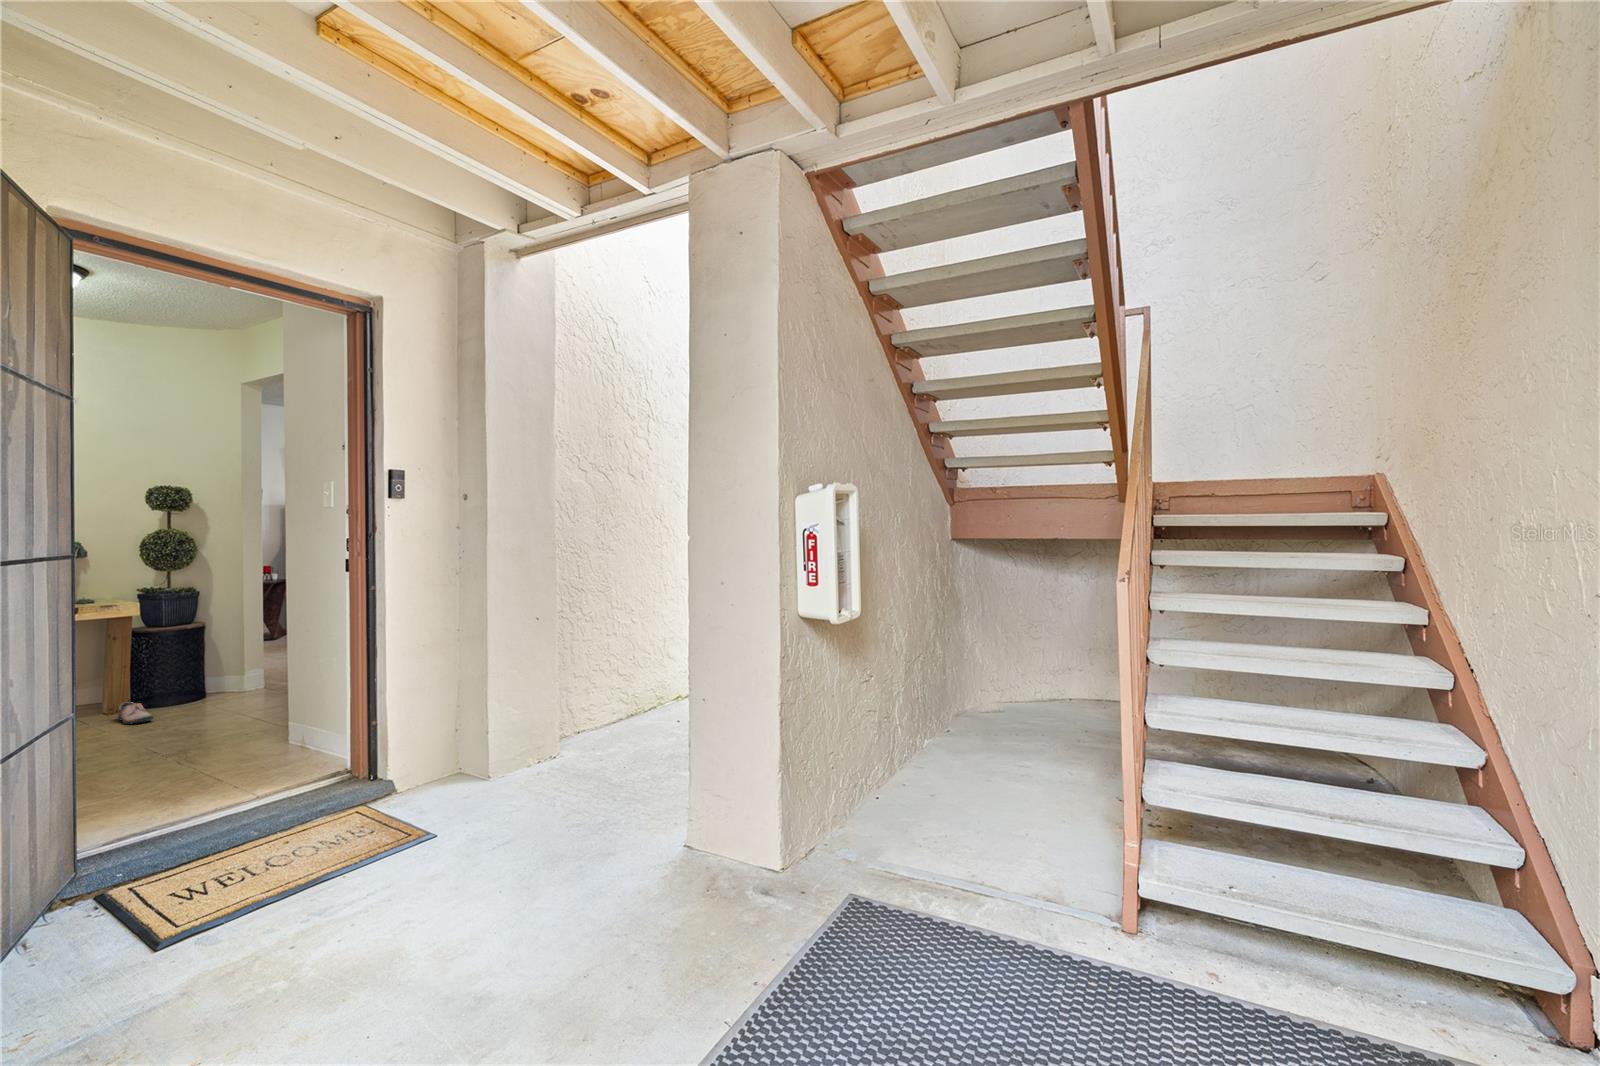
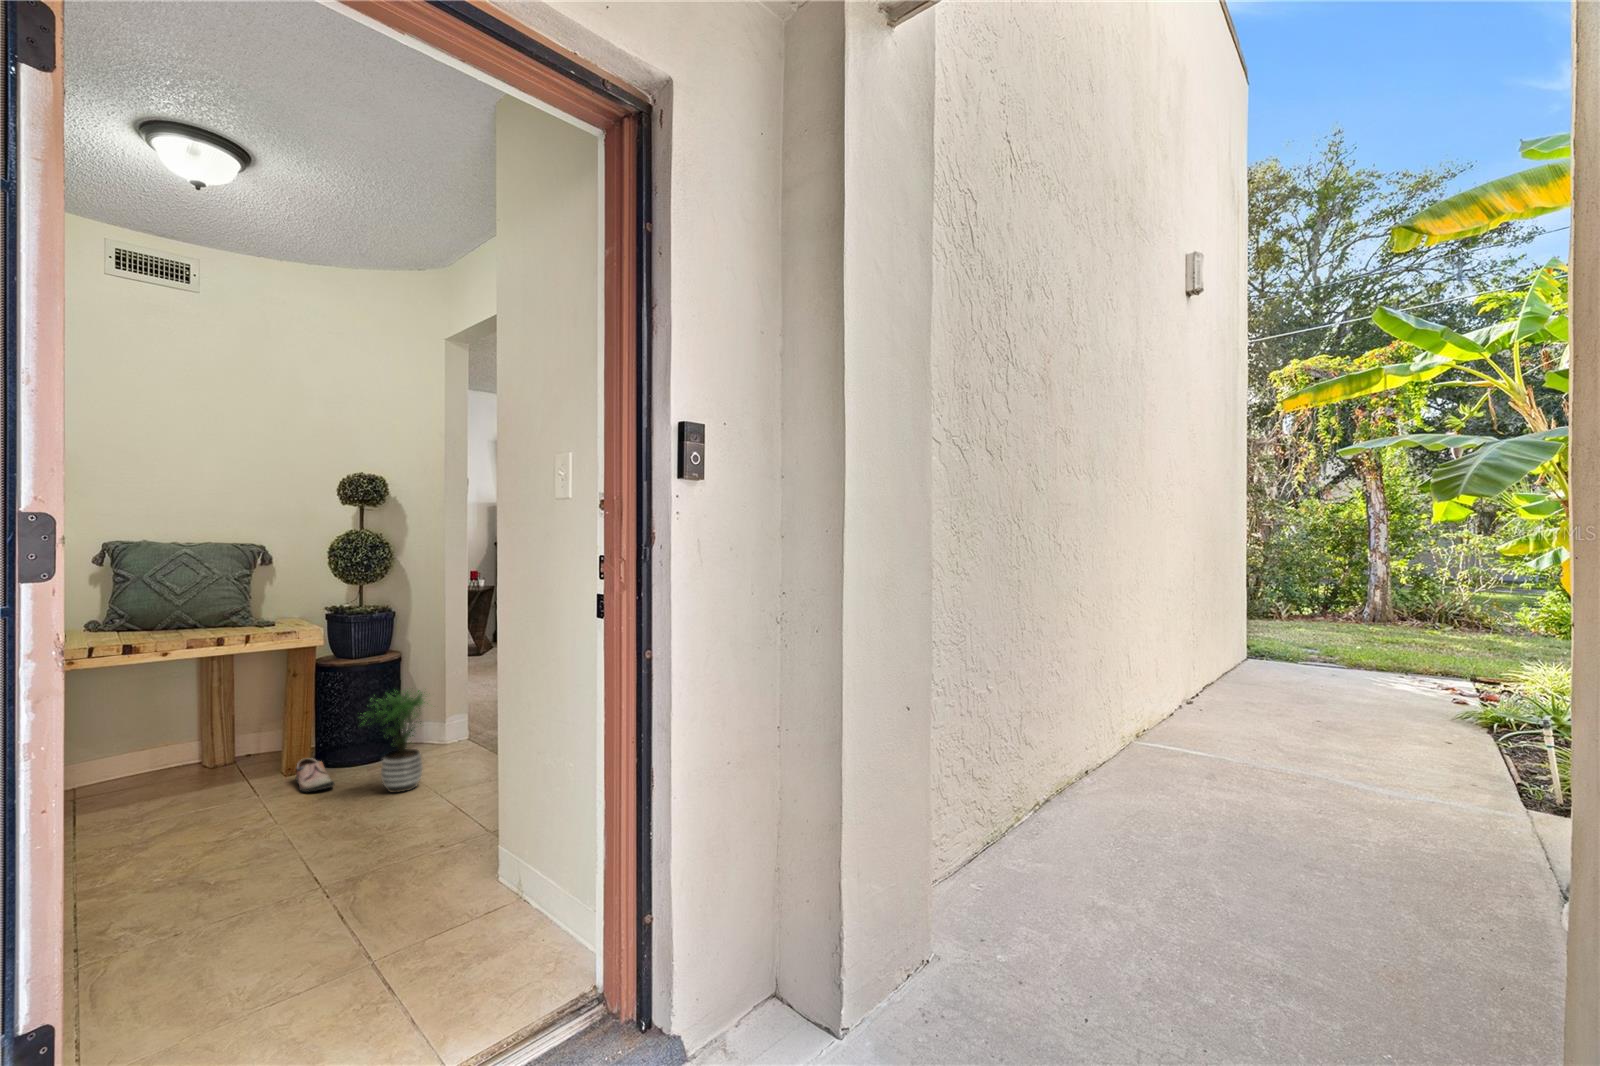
potted plant: none [173,643,242,720] -> present [361,690,428,793]

